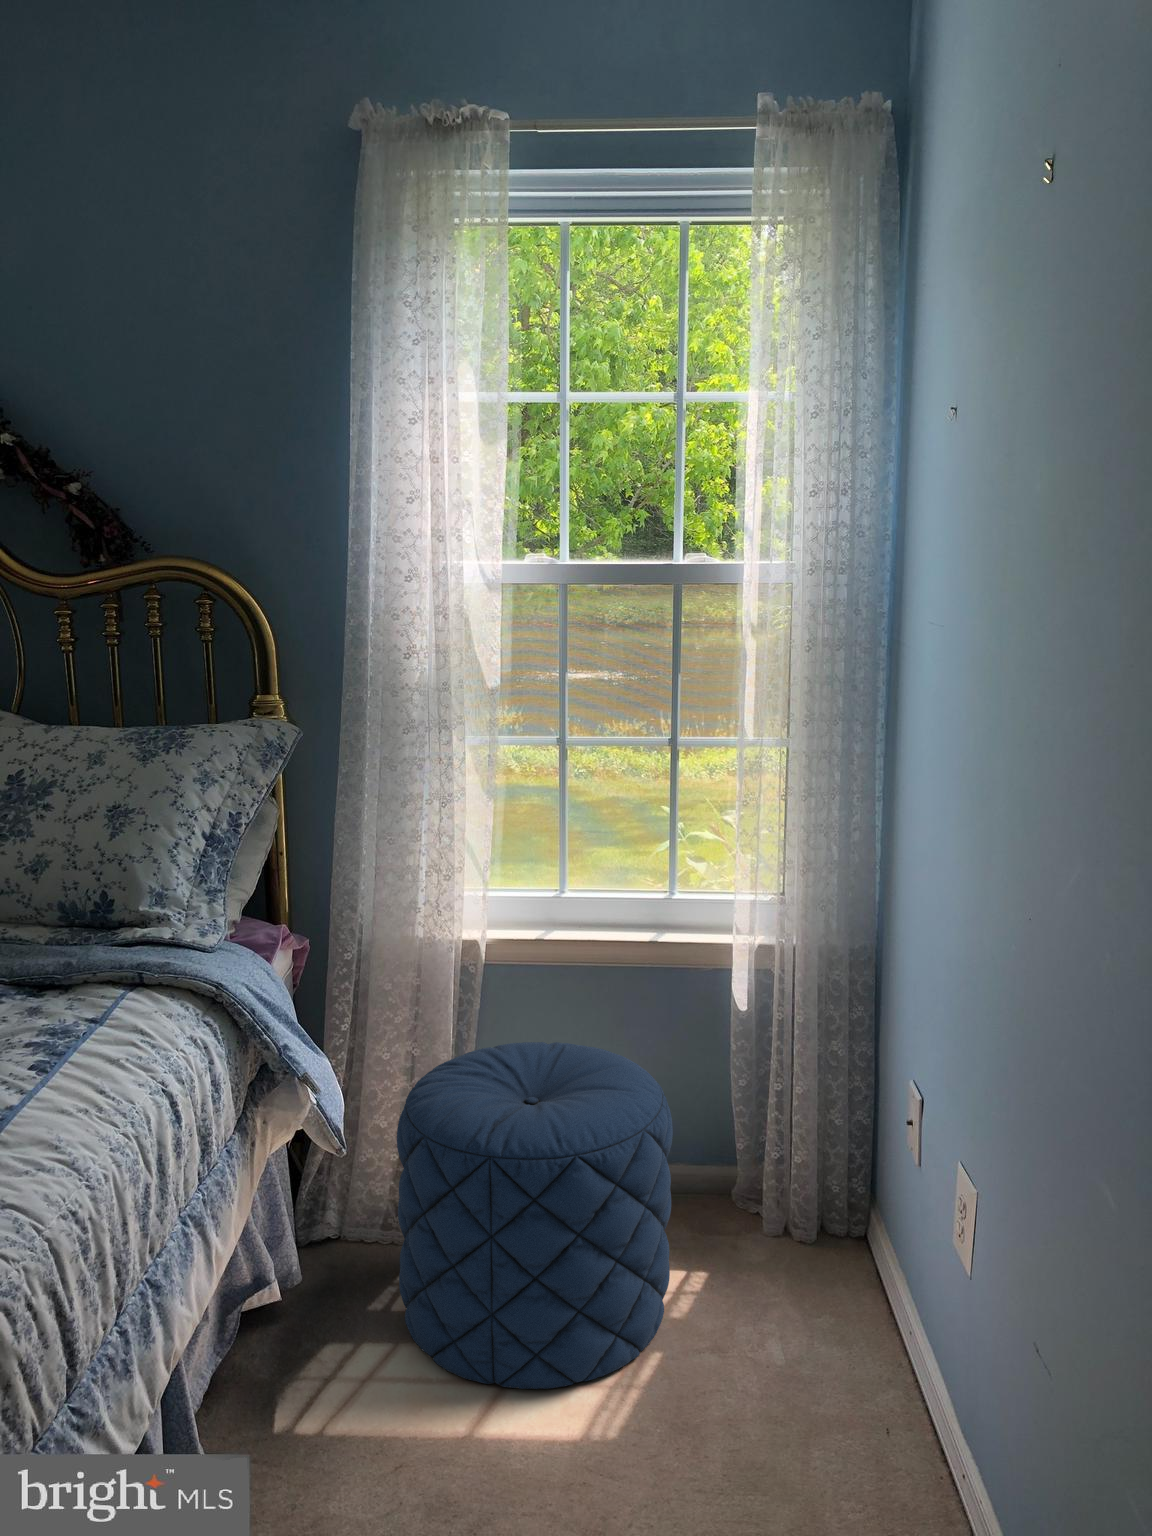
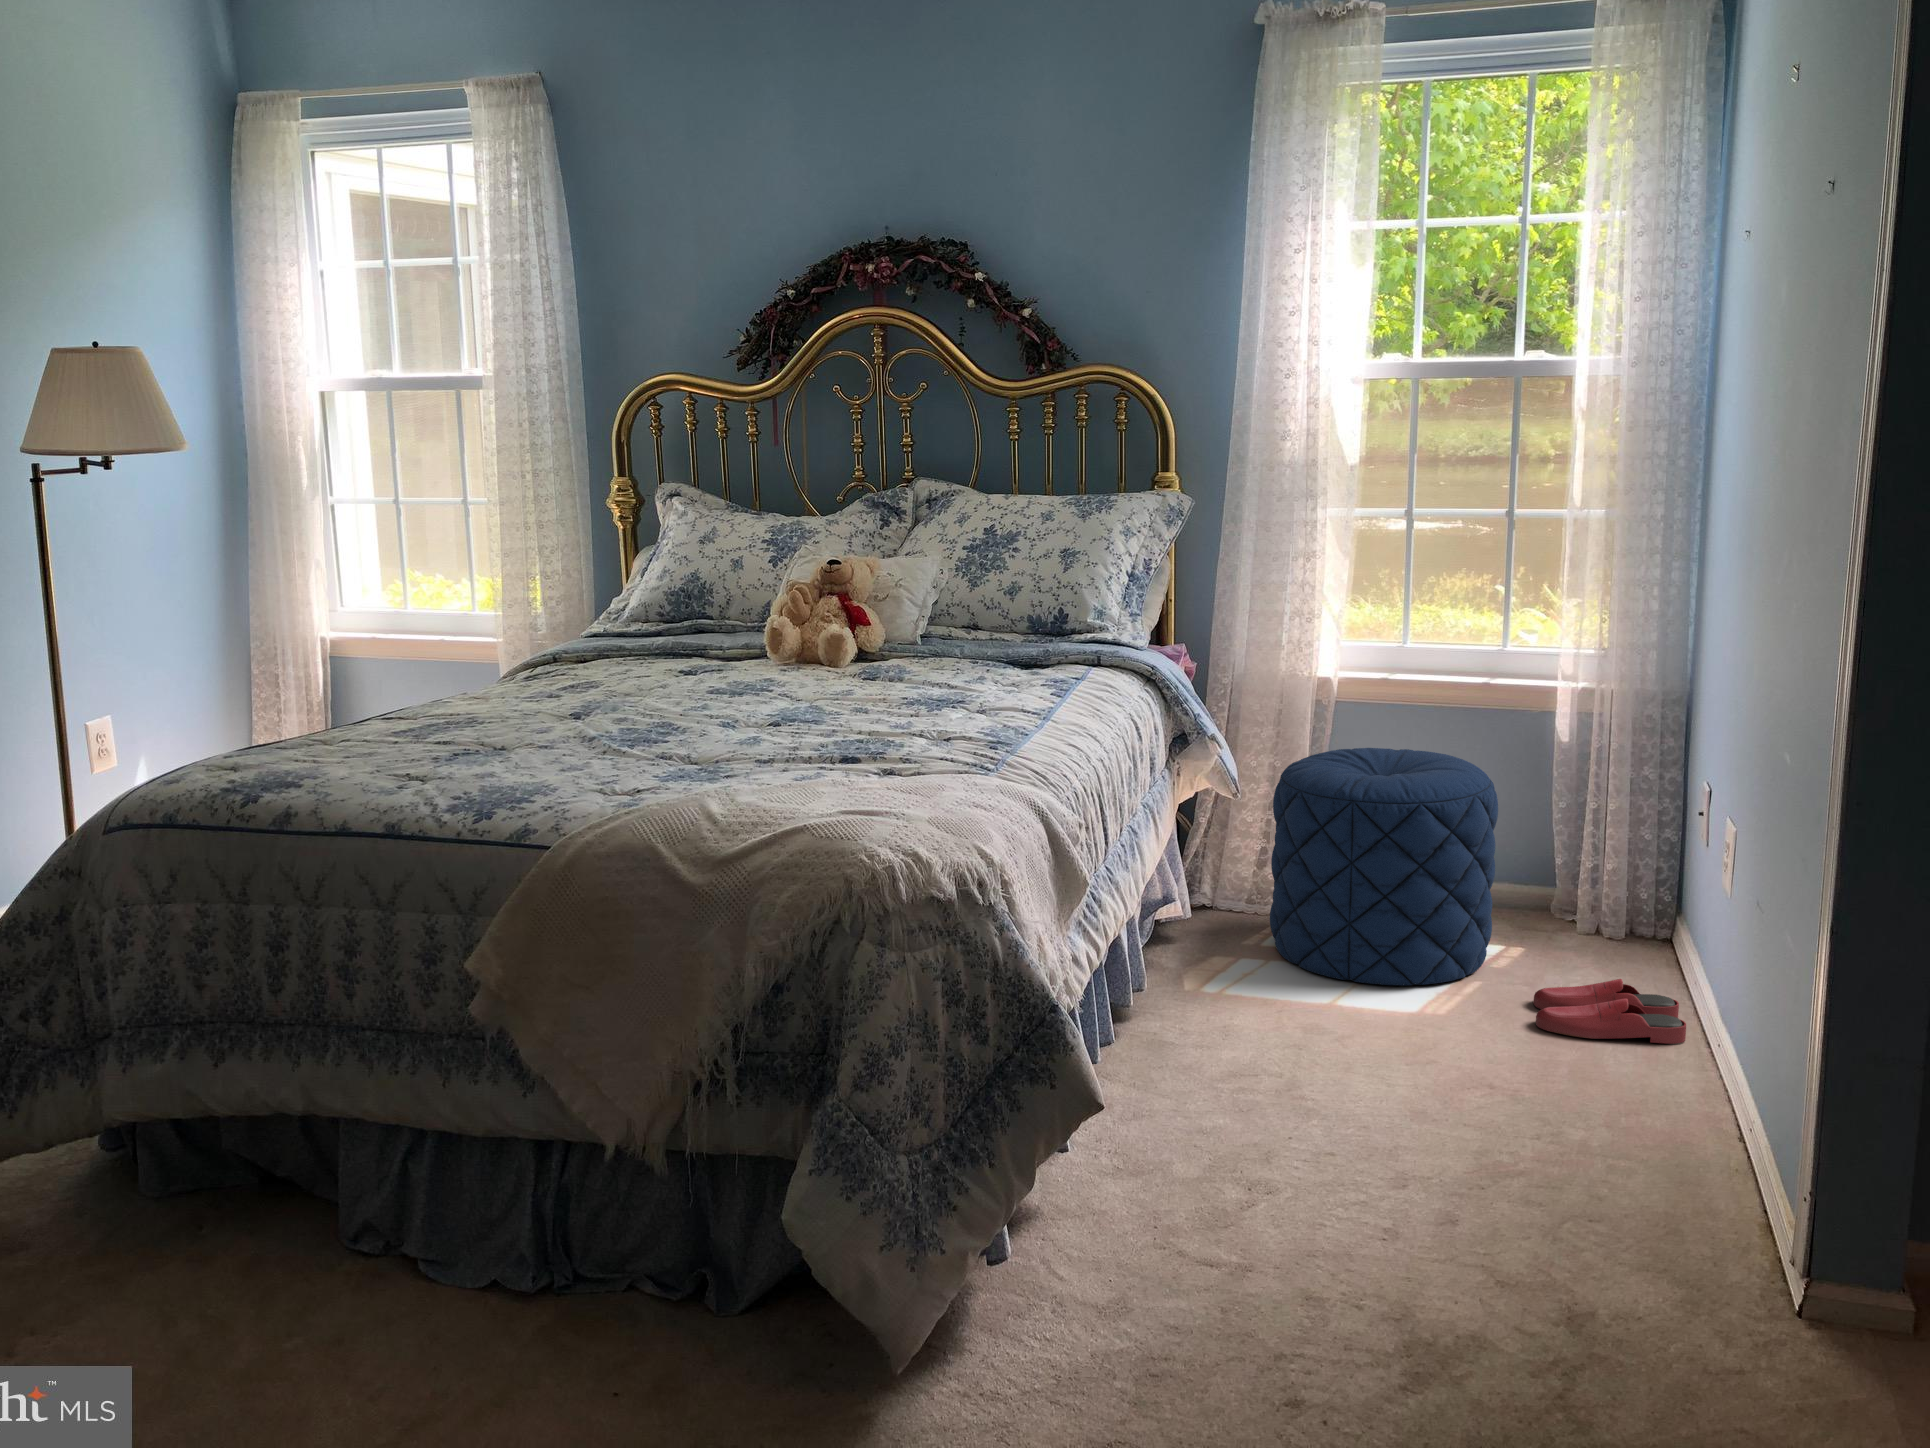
slippers: none [723,1364,911,1482] -> present [1534,979,1686,1044]

